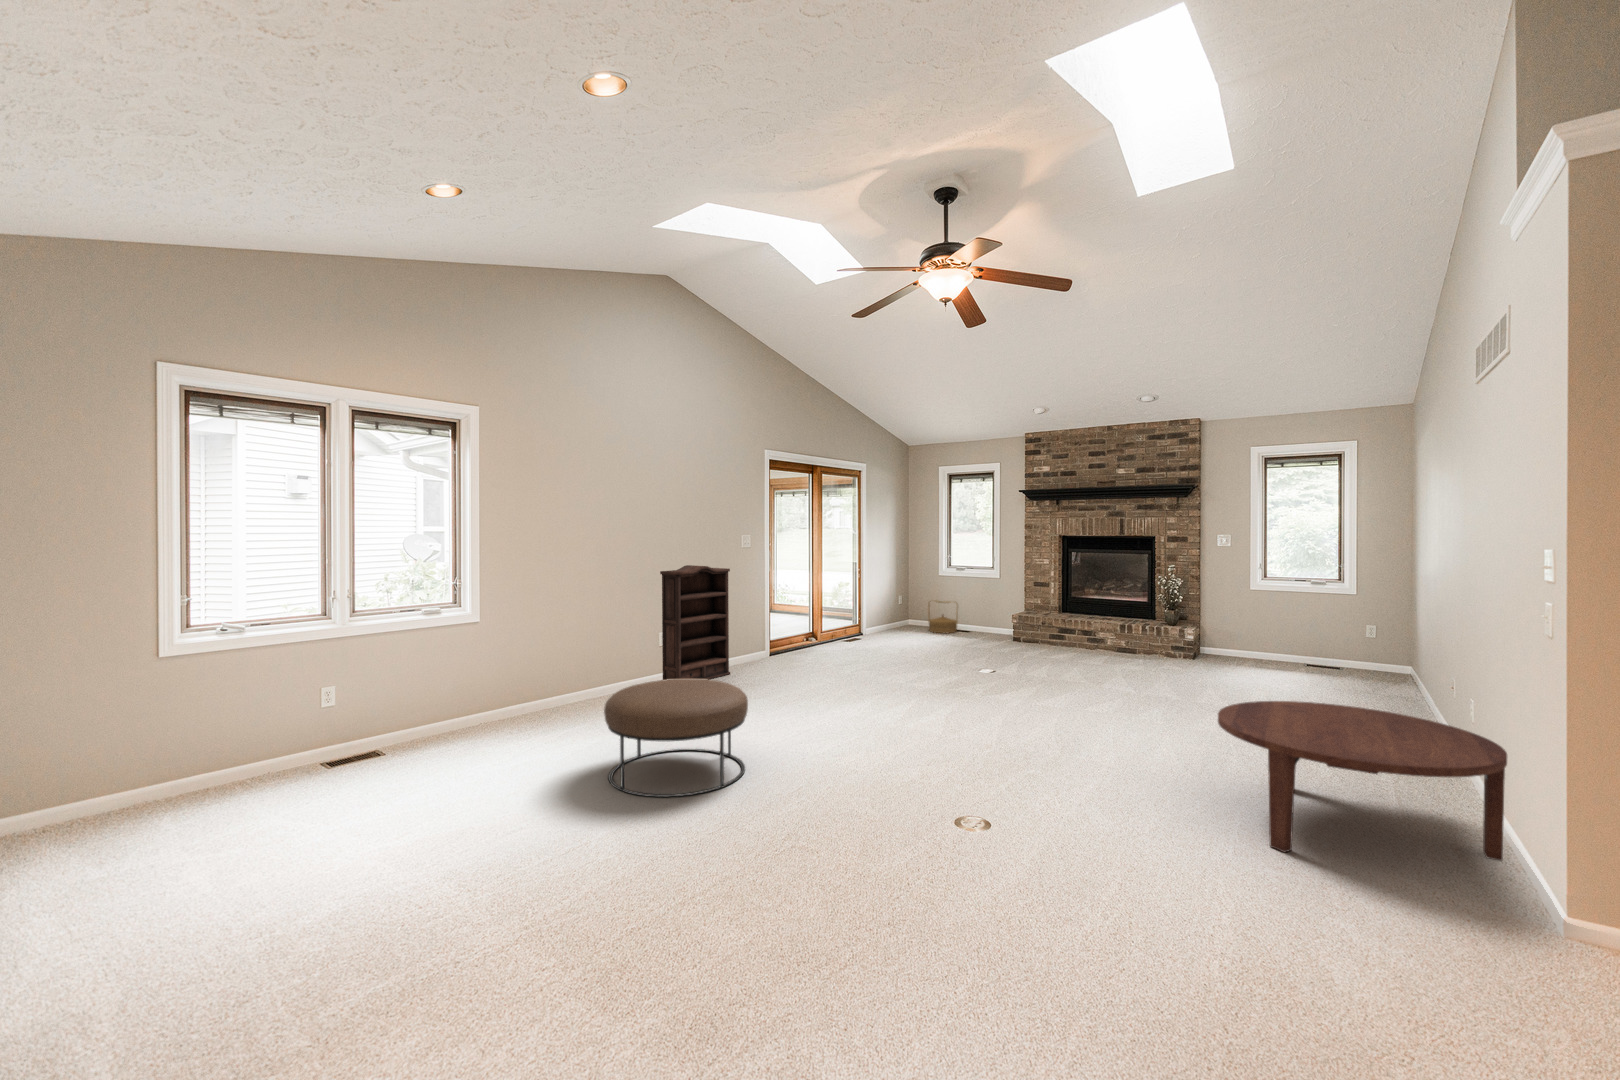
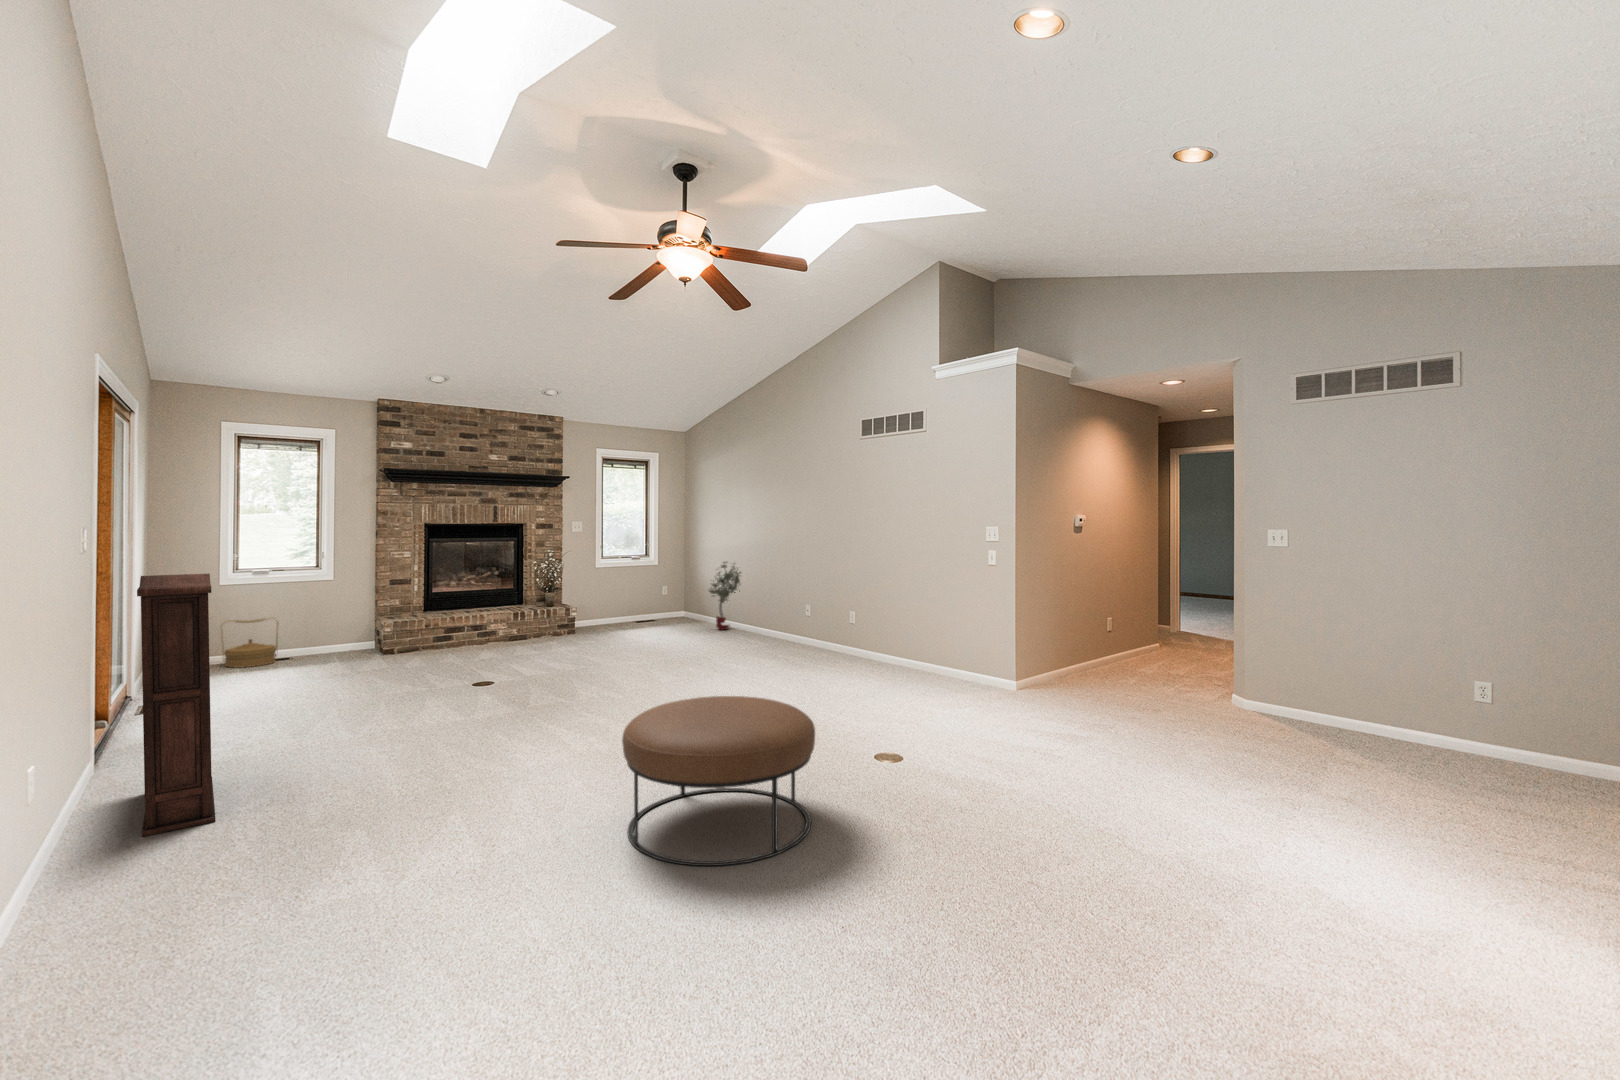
potted tree: none [1349,595,1421,697] -> present [709,562,741,630]
coffee table: present [1218,701,1507,861] -> none [866,612,991,688]

